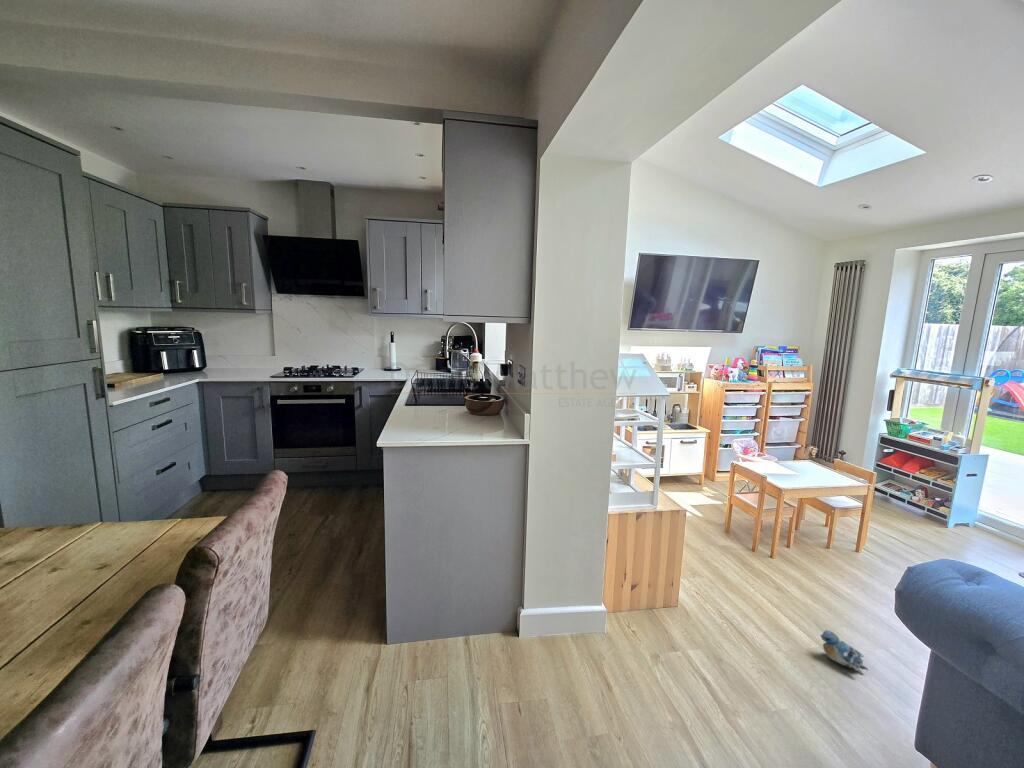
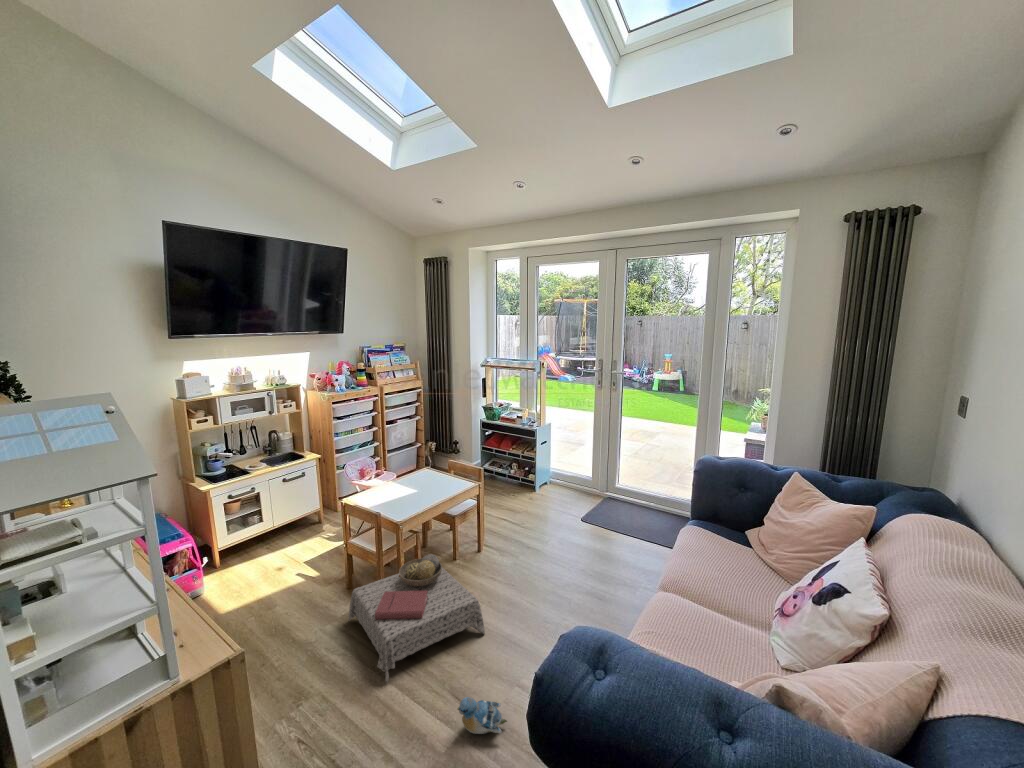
ottoman: none [726,527,854,611] -> present [349,554,485,683]

